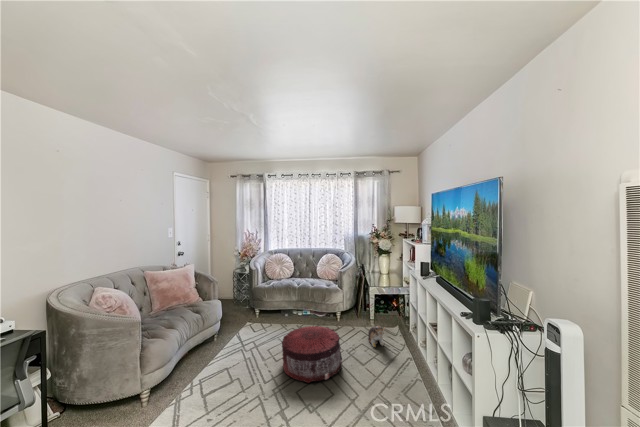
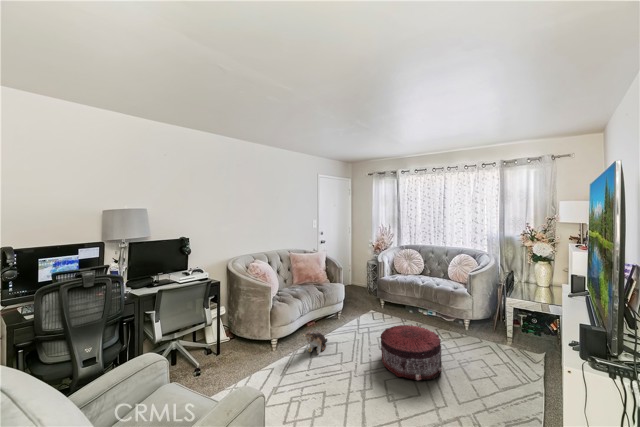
plush toy: present [368,326,384,347] -> present [304,331,327,354]

